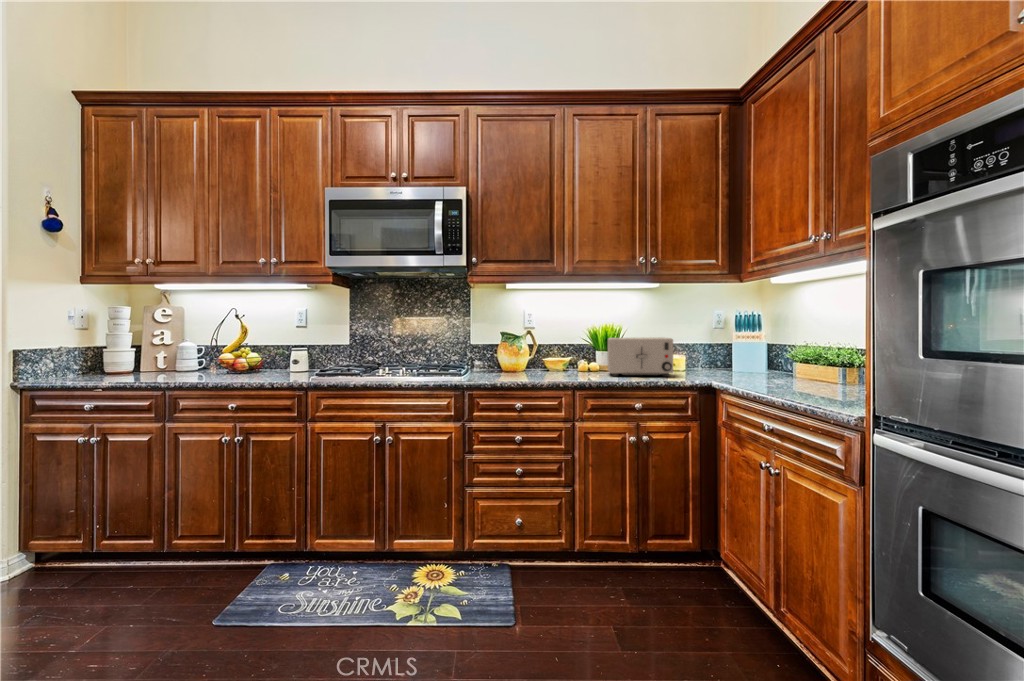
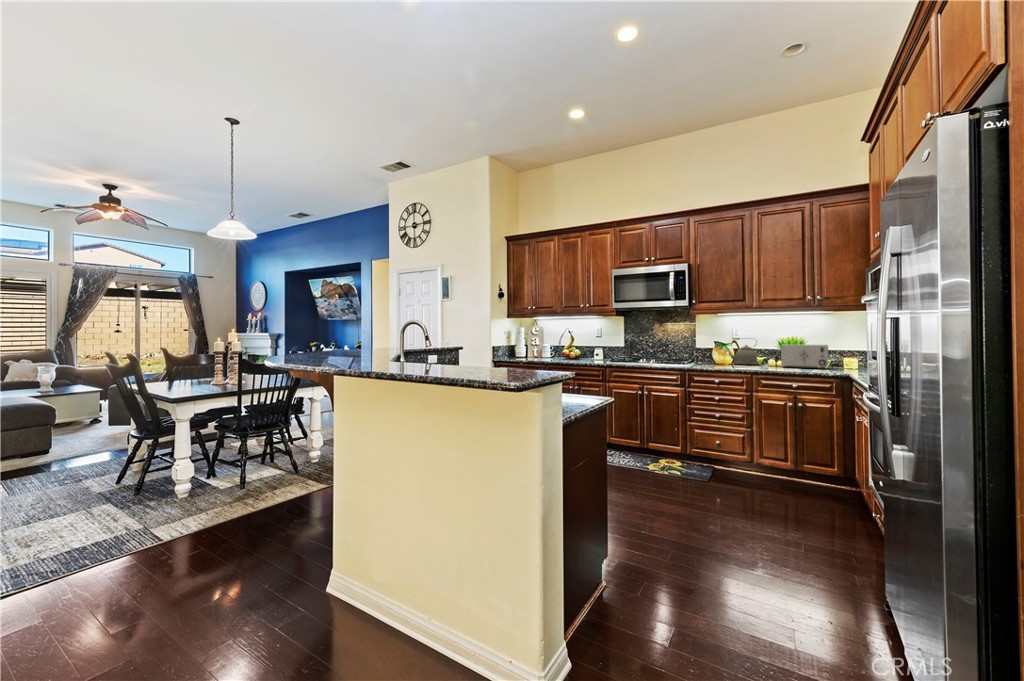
kettle: none [522,328,572,373] -> present [726,345,759,365]

